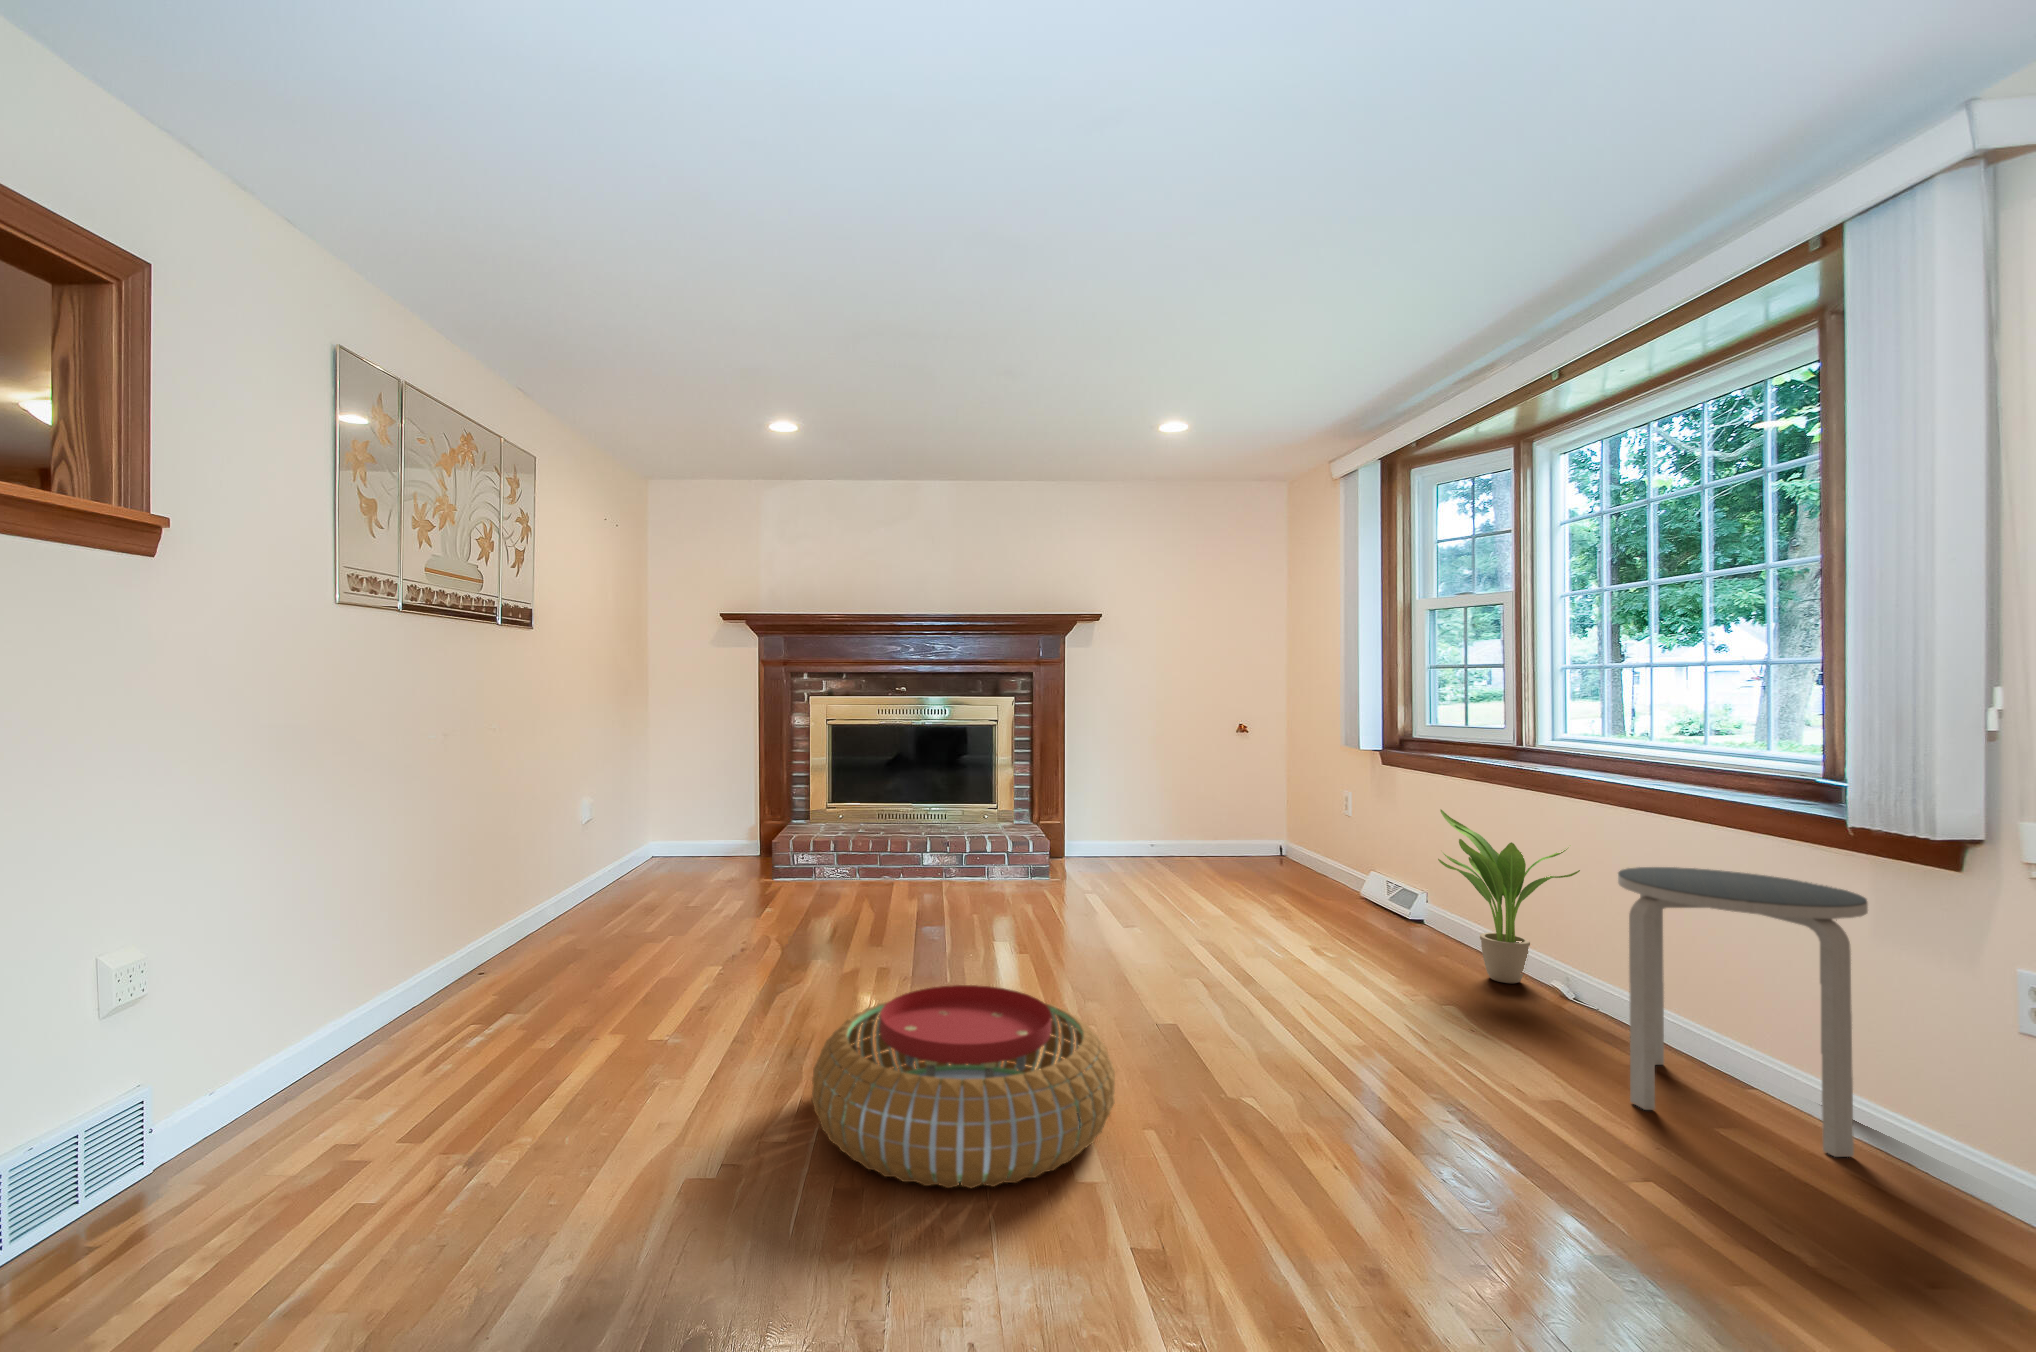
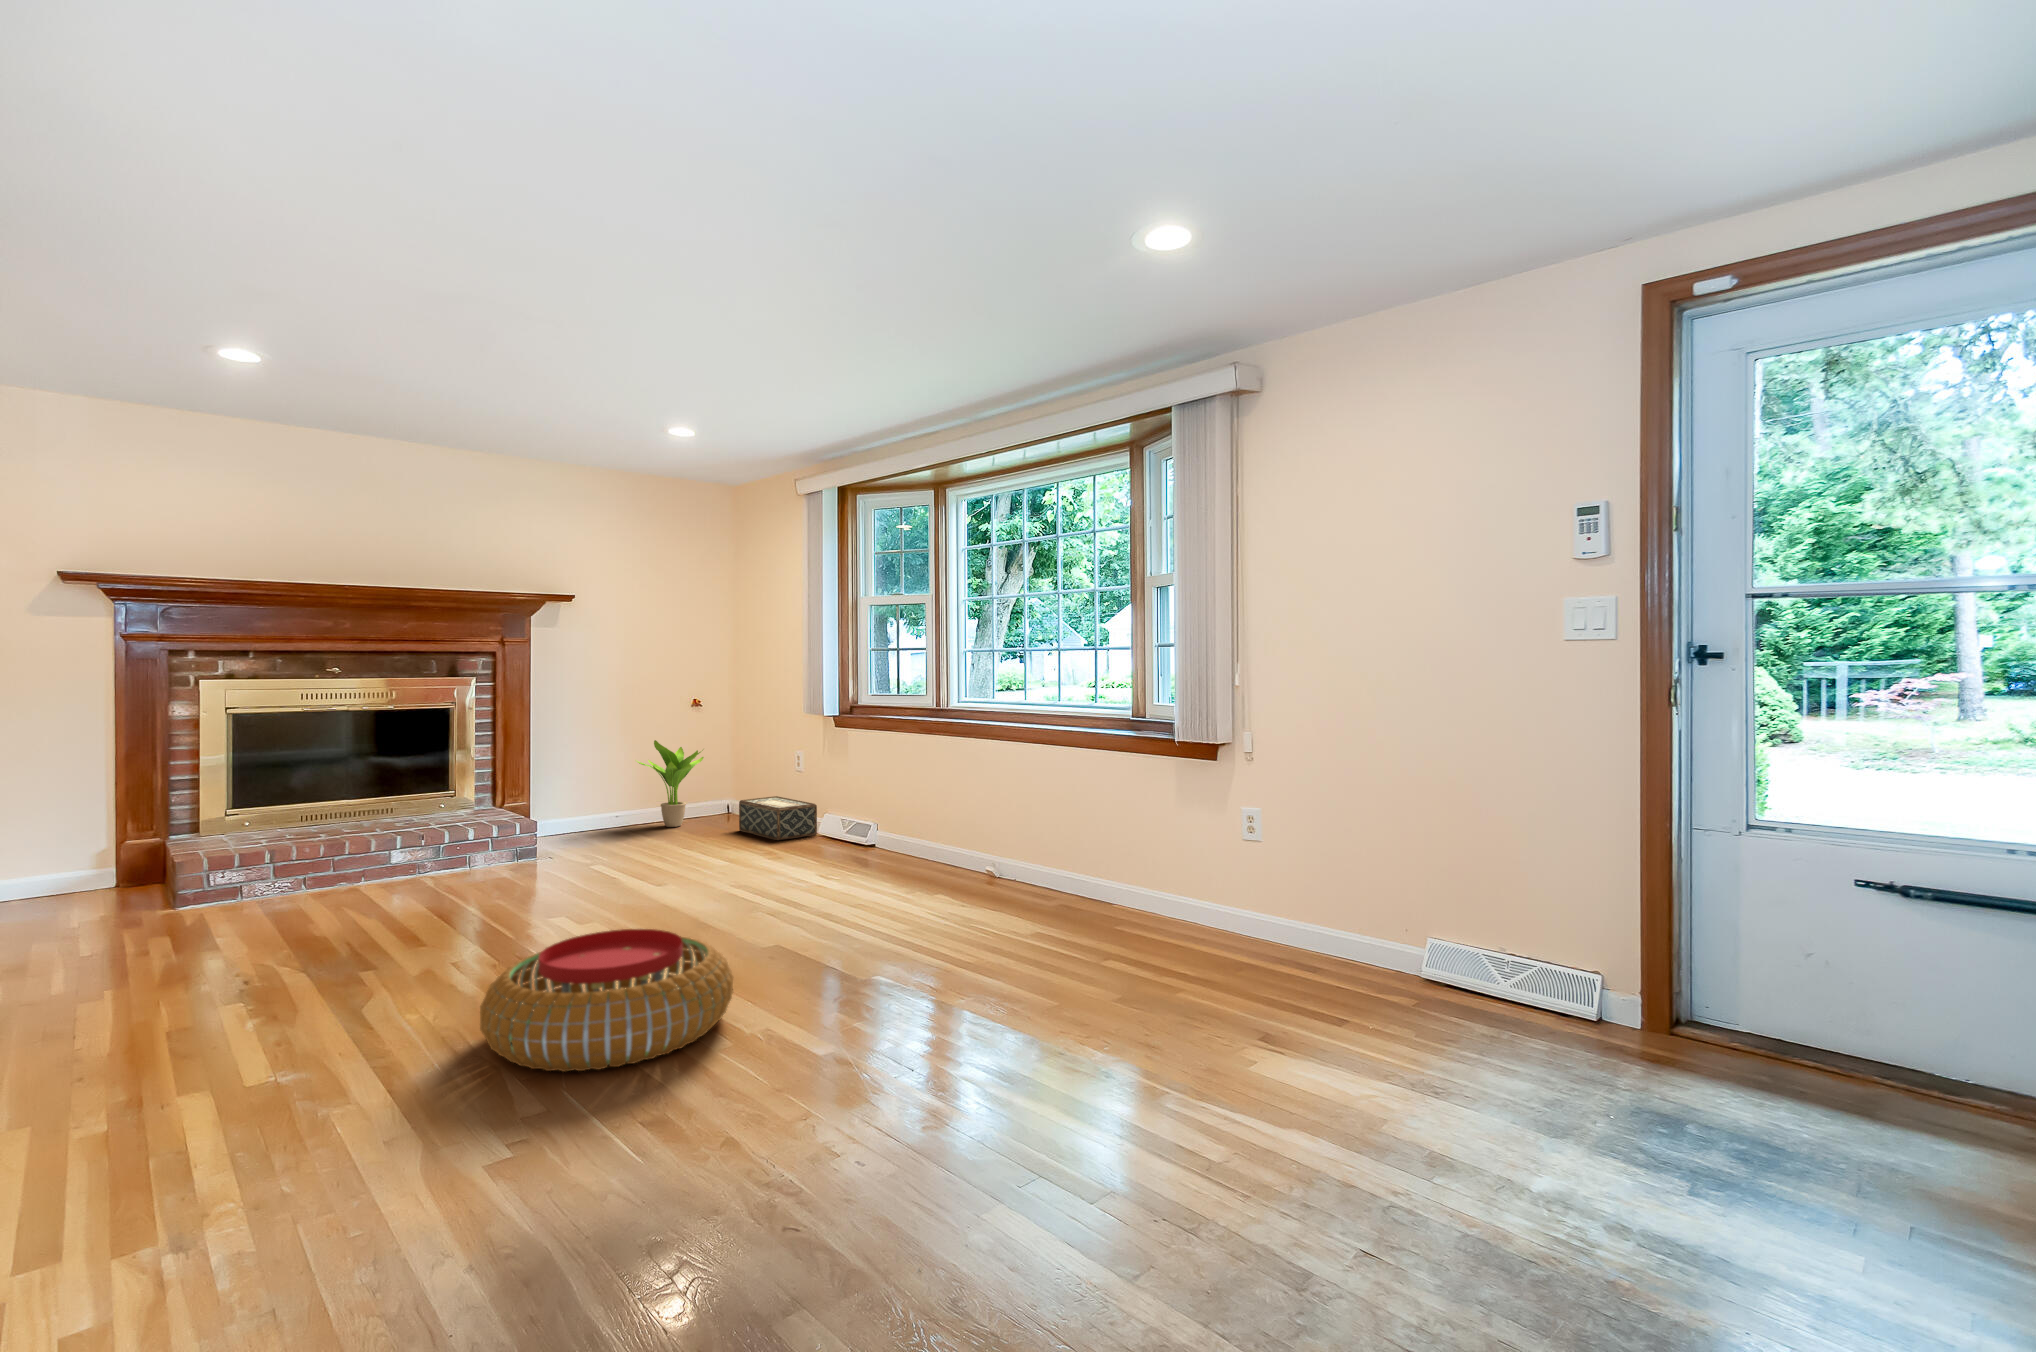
potted plant: present [1438,809,1580,983] -> present [637,740,704,827]
woven basket: none [1264,845,1354,899] -> present [739,796,817,840]
side table: present [1618,867,1868,1157] -> none [1008,782,1118,924]

